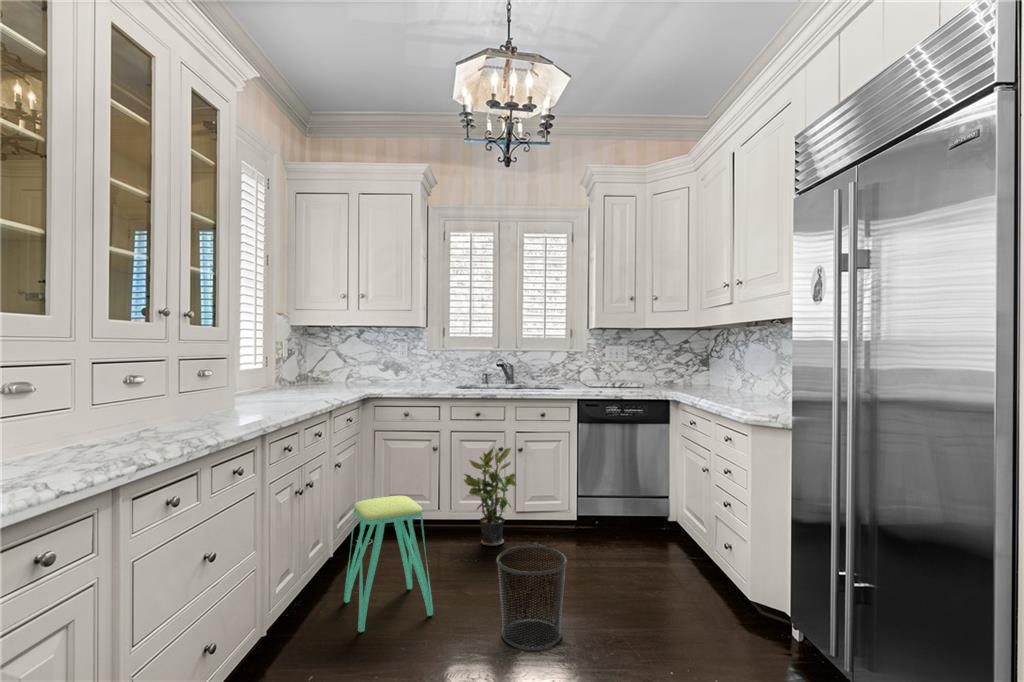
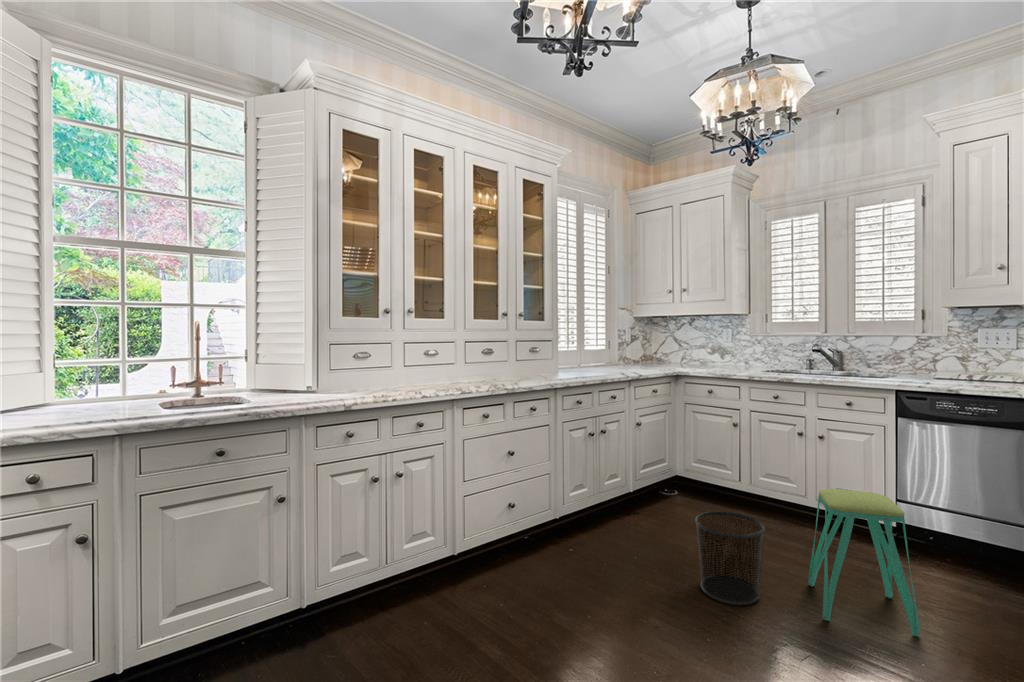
potted plant: present [464,446,516,546] -> none [746,426,803,523]
stool: present [344,496,433,632] -> present [808,489,920,636]

